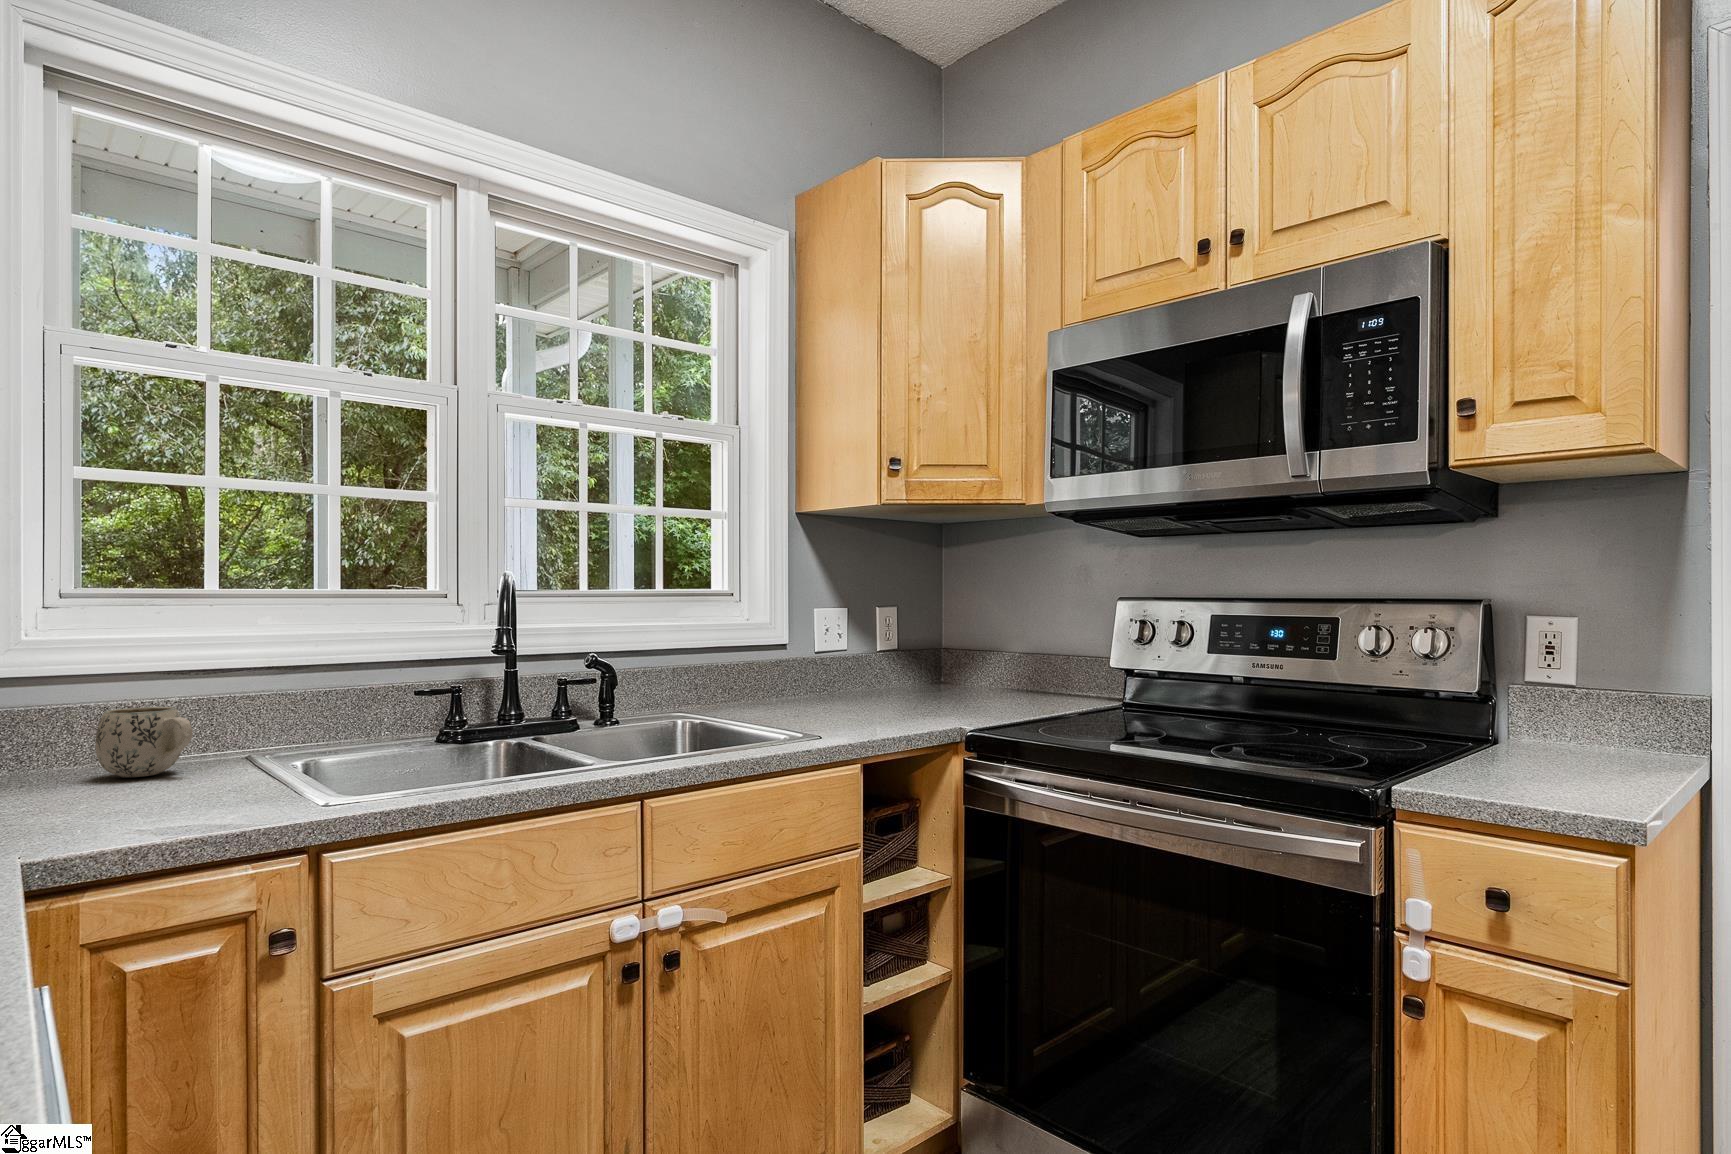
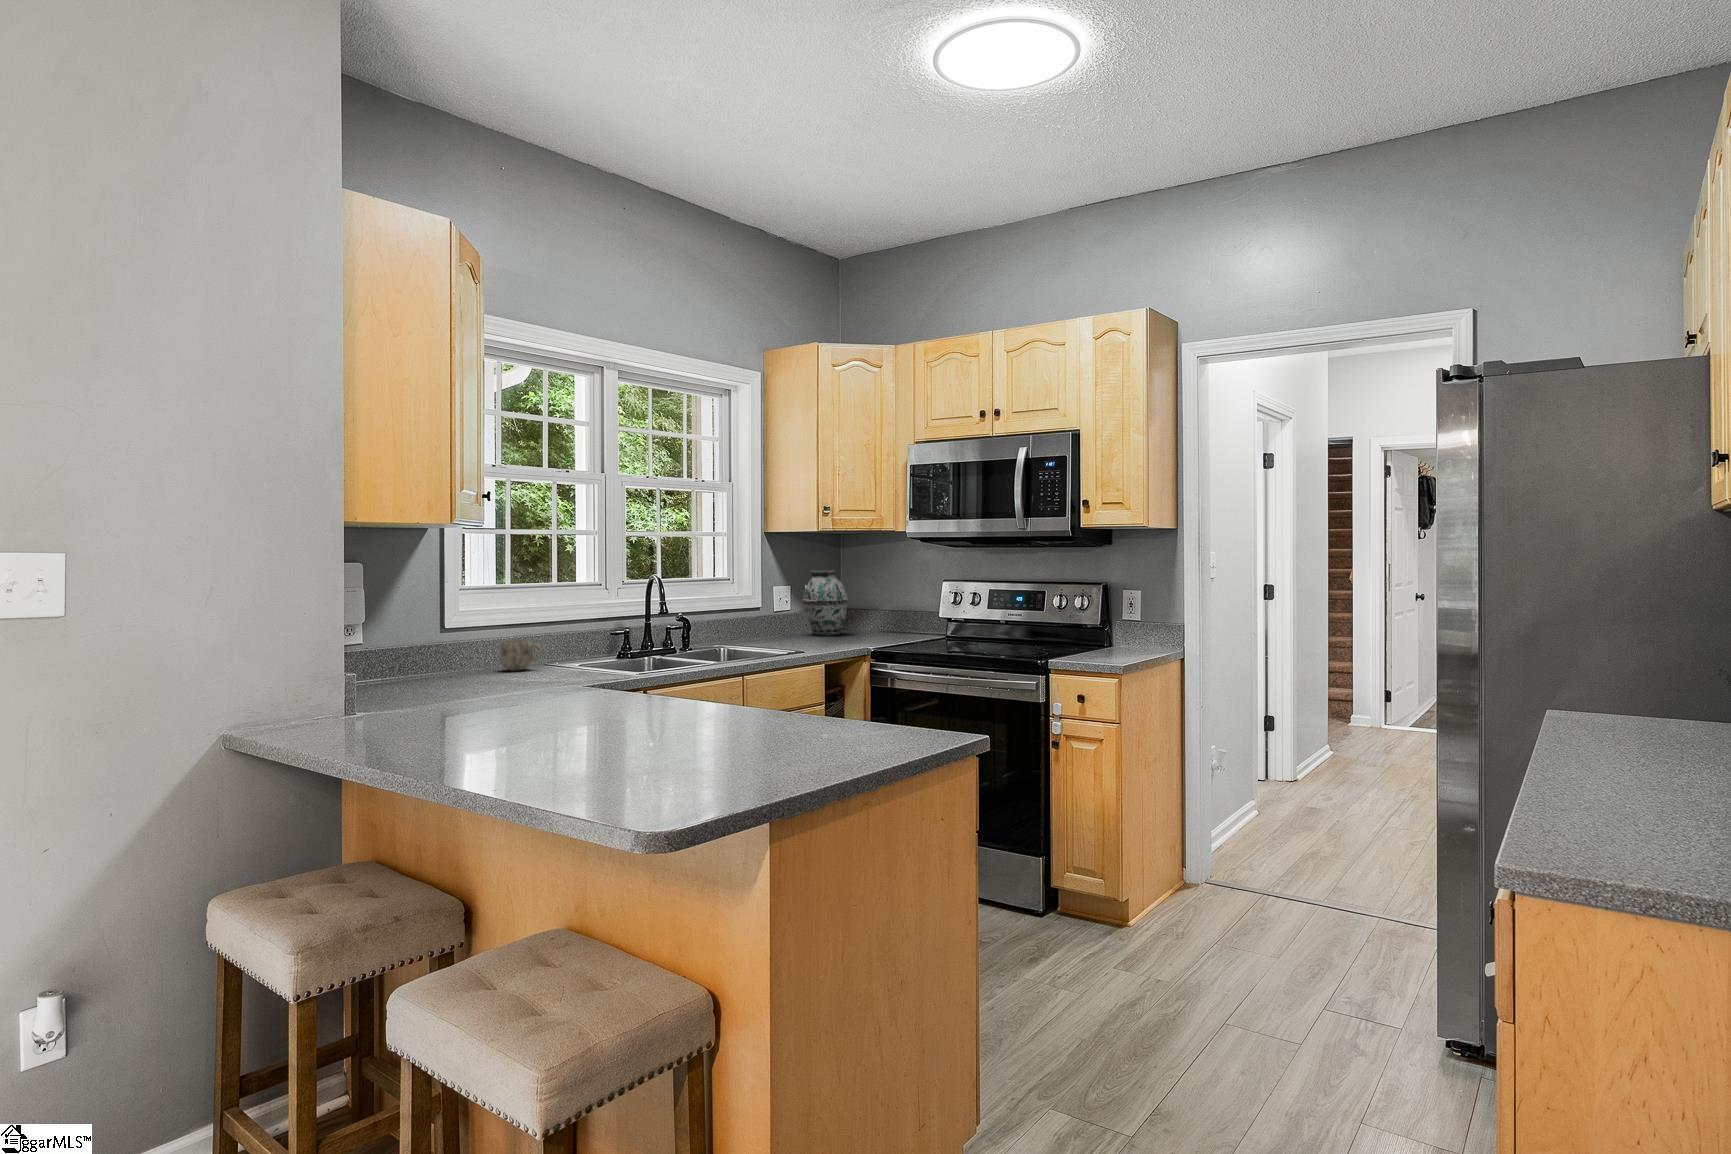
vase: none [871,581,950,693] -> present [803,571,849,635]

